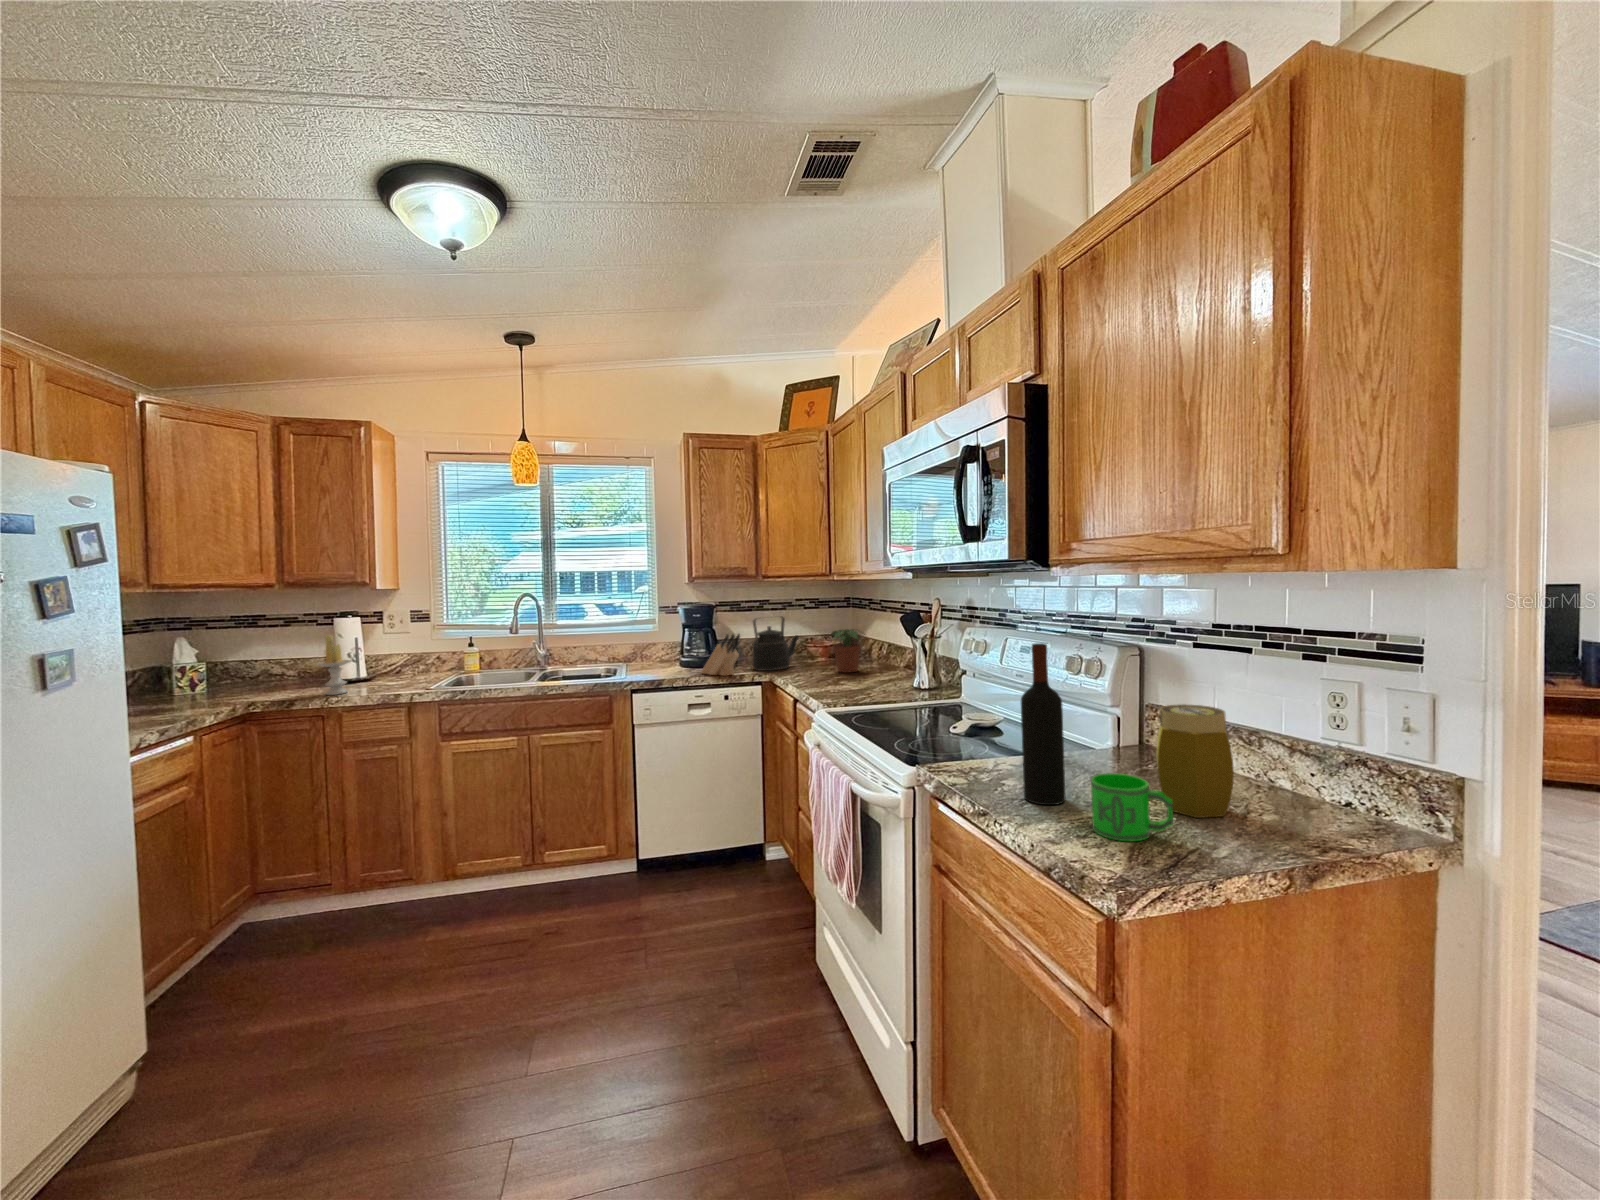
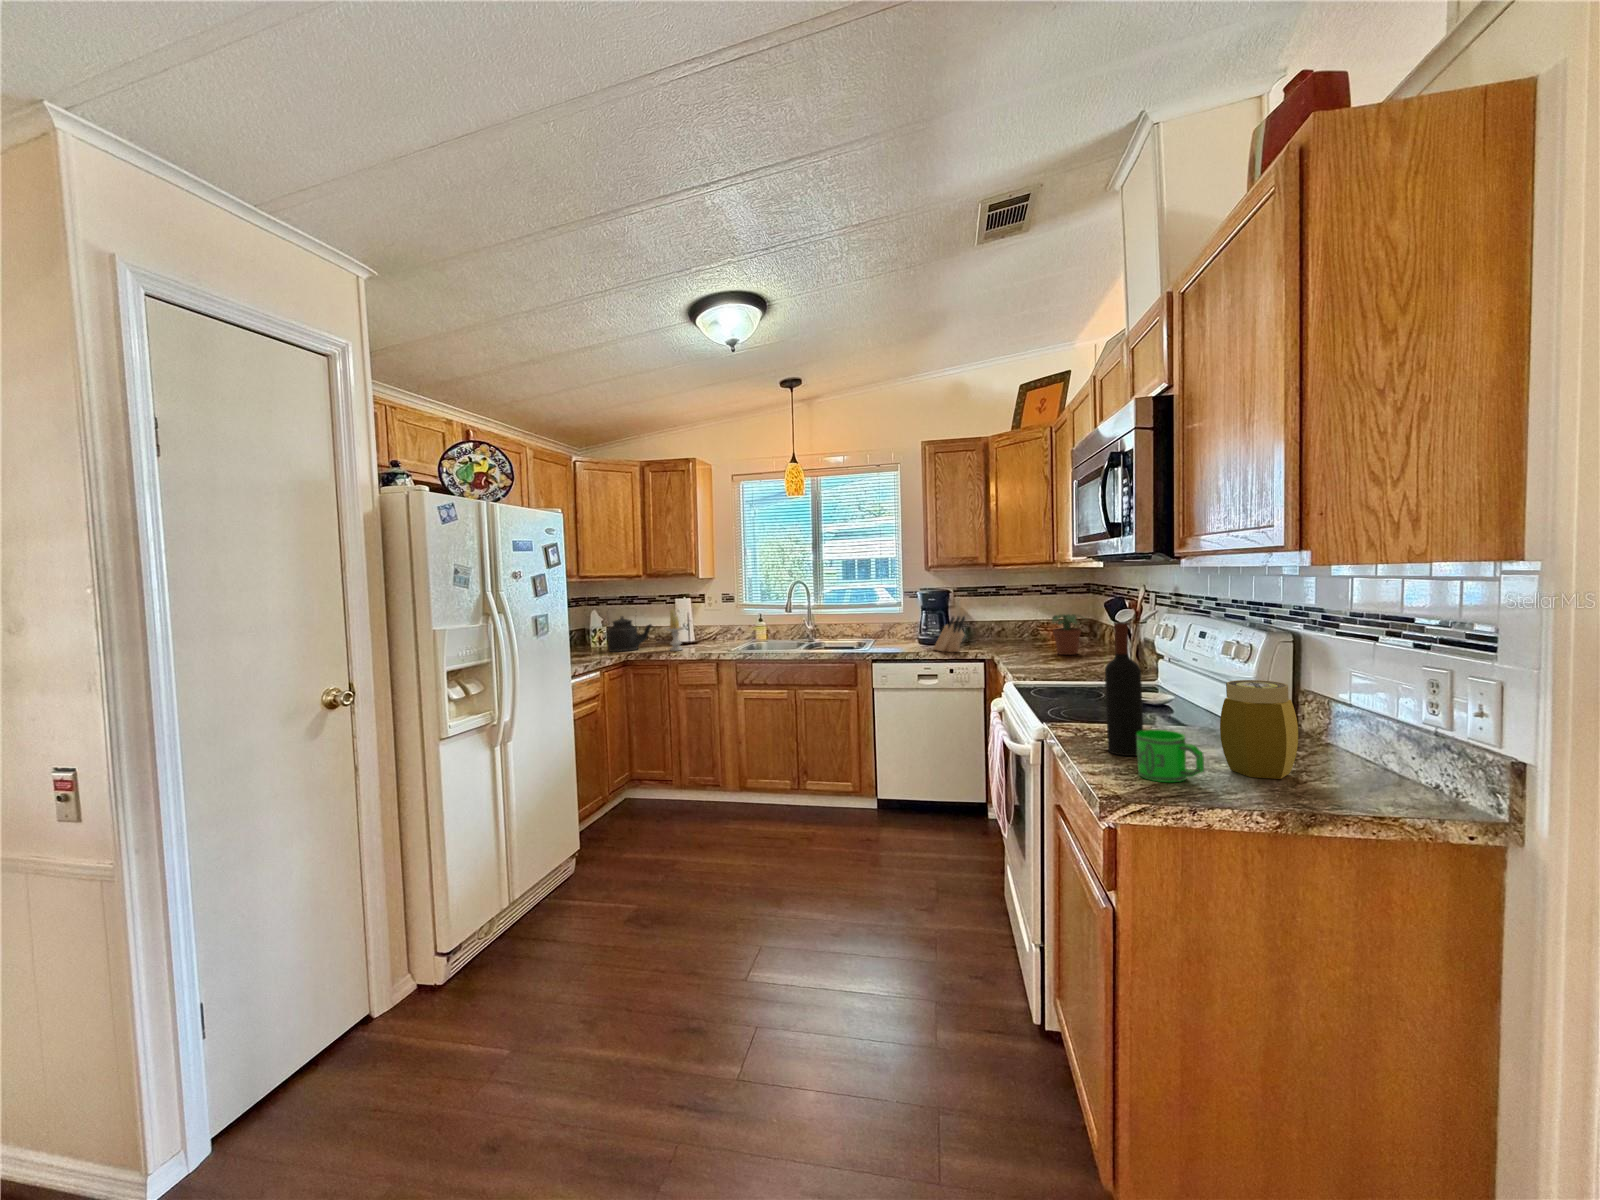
kettle: present [753,616,799,671] -> present [607,613,652,652]

